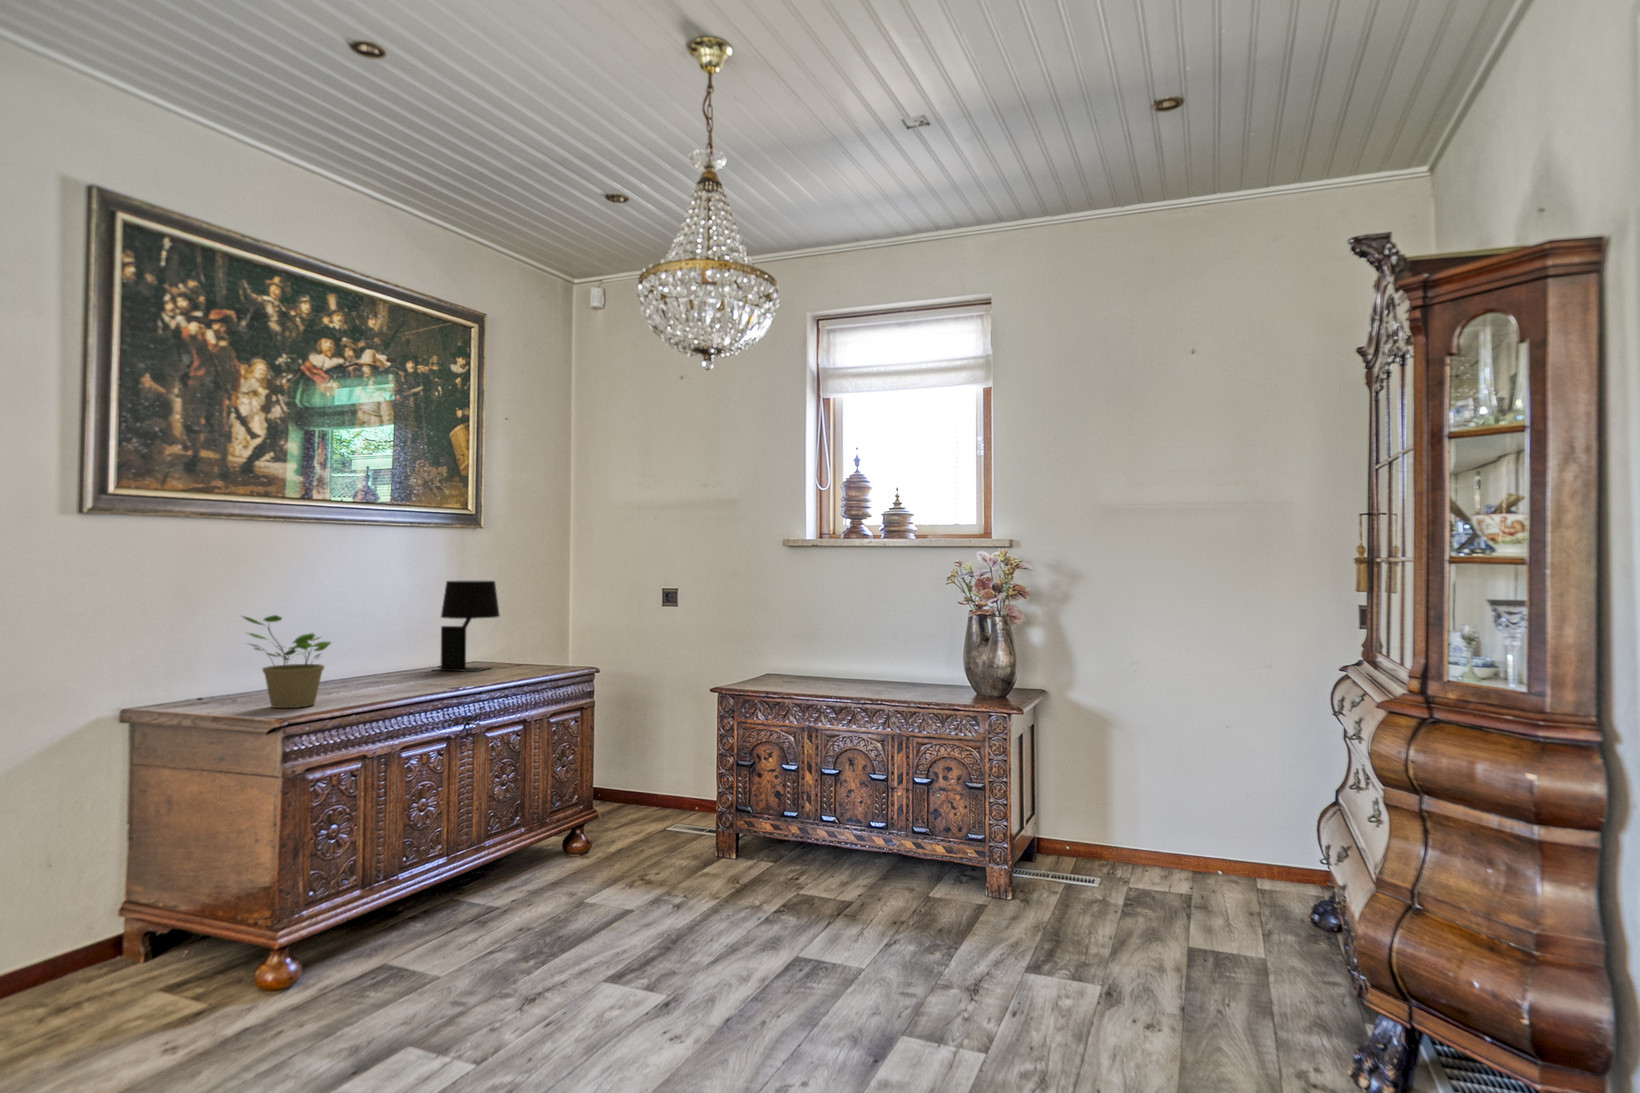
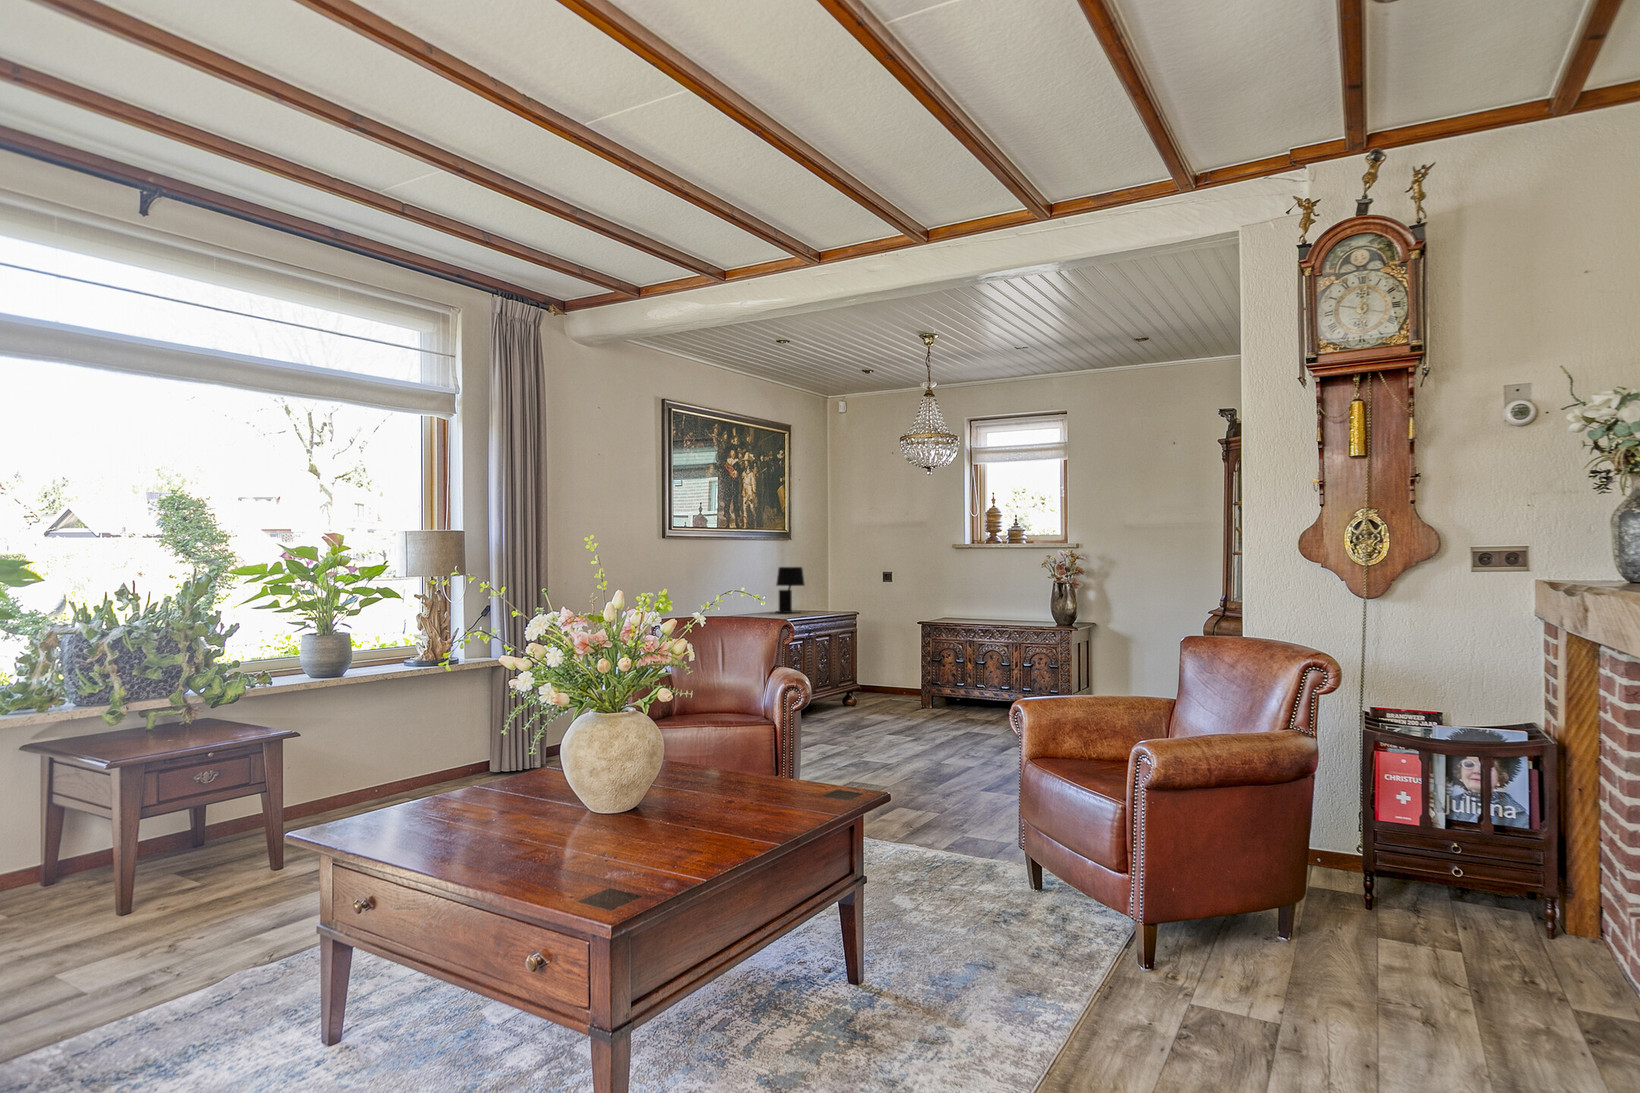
potted plant: present [243,615,331,708] -> none [728,579,762,619]

